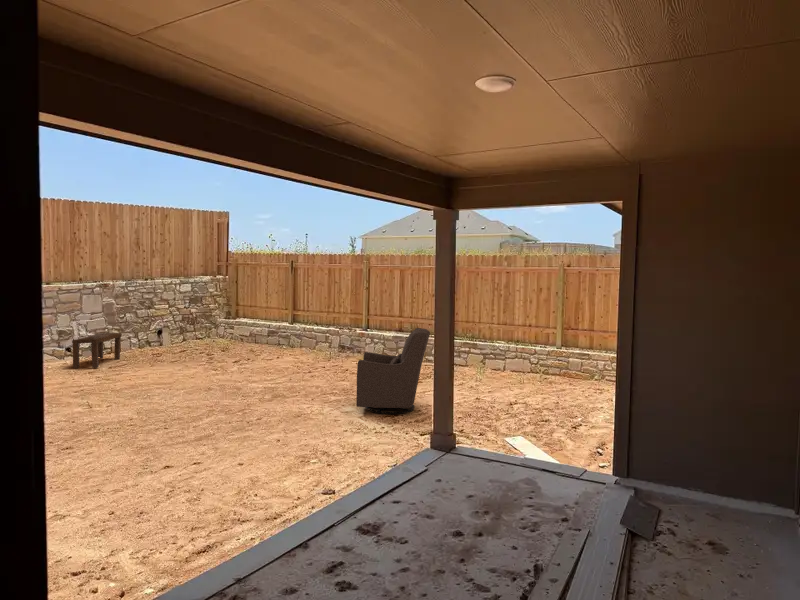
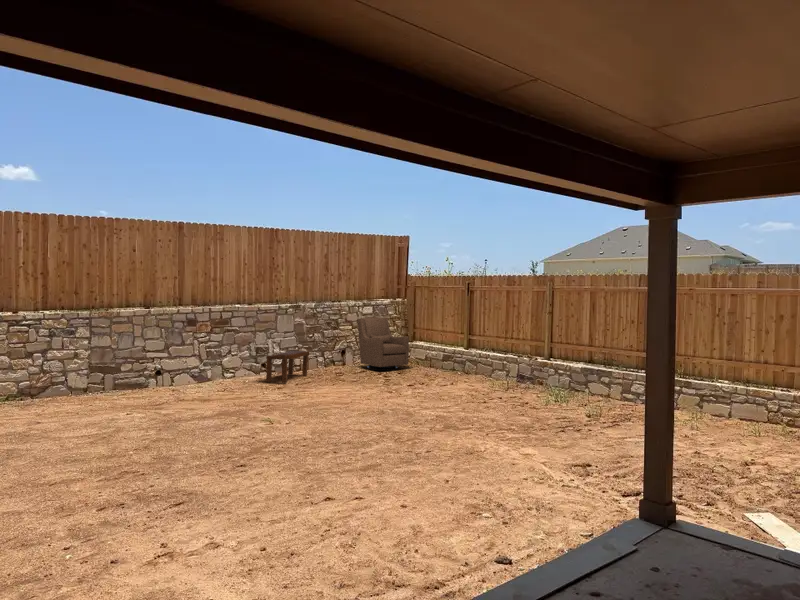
chair: present [356,328,430,414] -> present [357,317,409,370]

